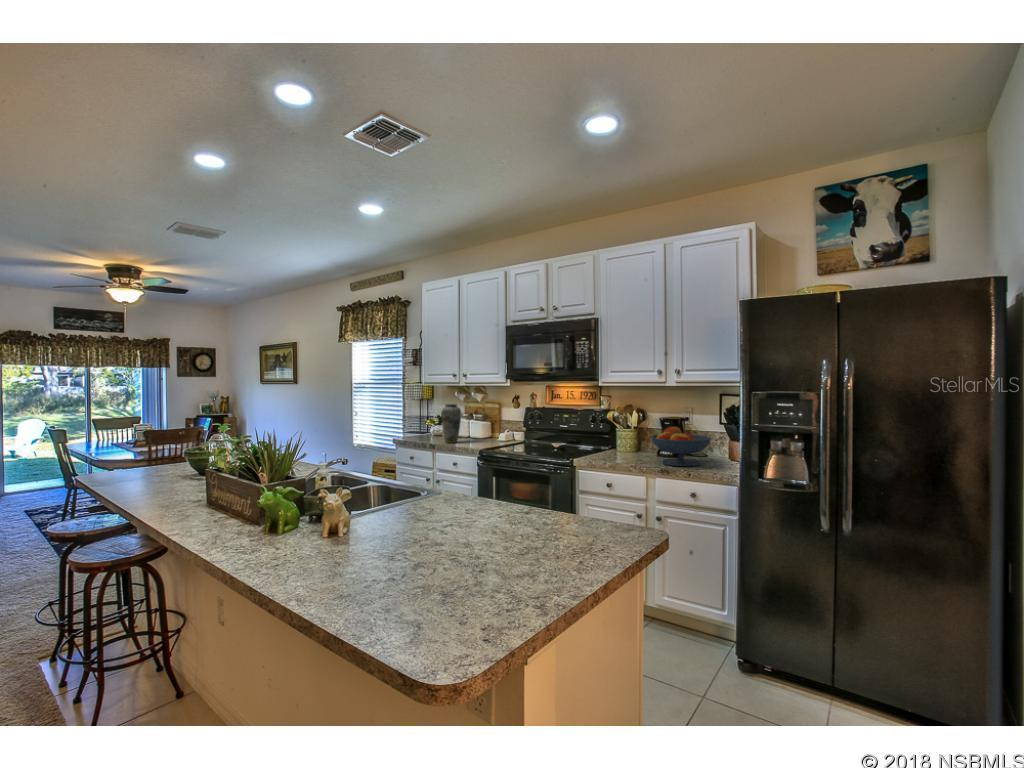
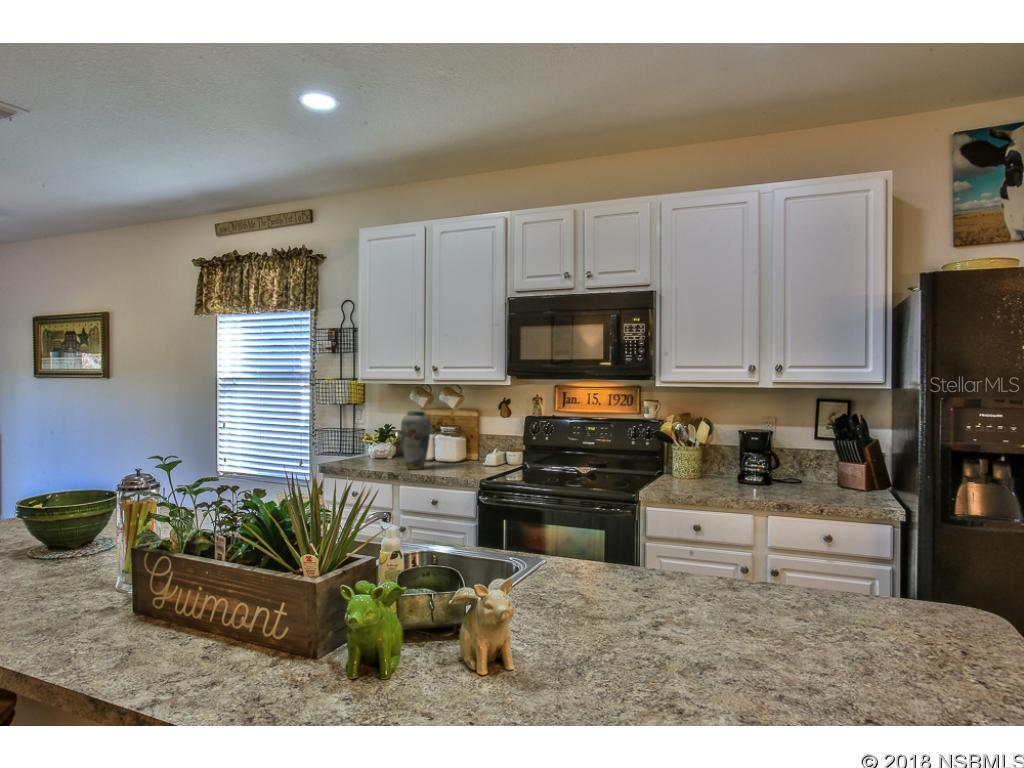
fruit bowl: present [651,427,711,466] -> none [748,443,834,500]

